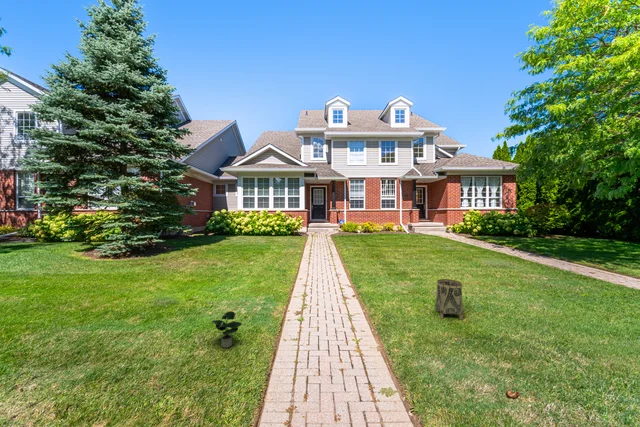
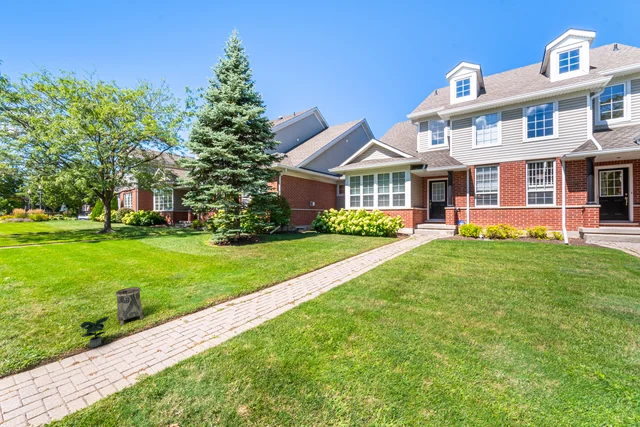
basket: present [435,279,463,320] -> present [115,287,143,325]

